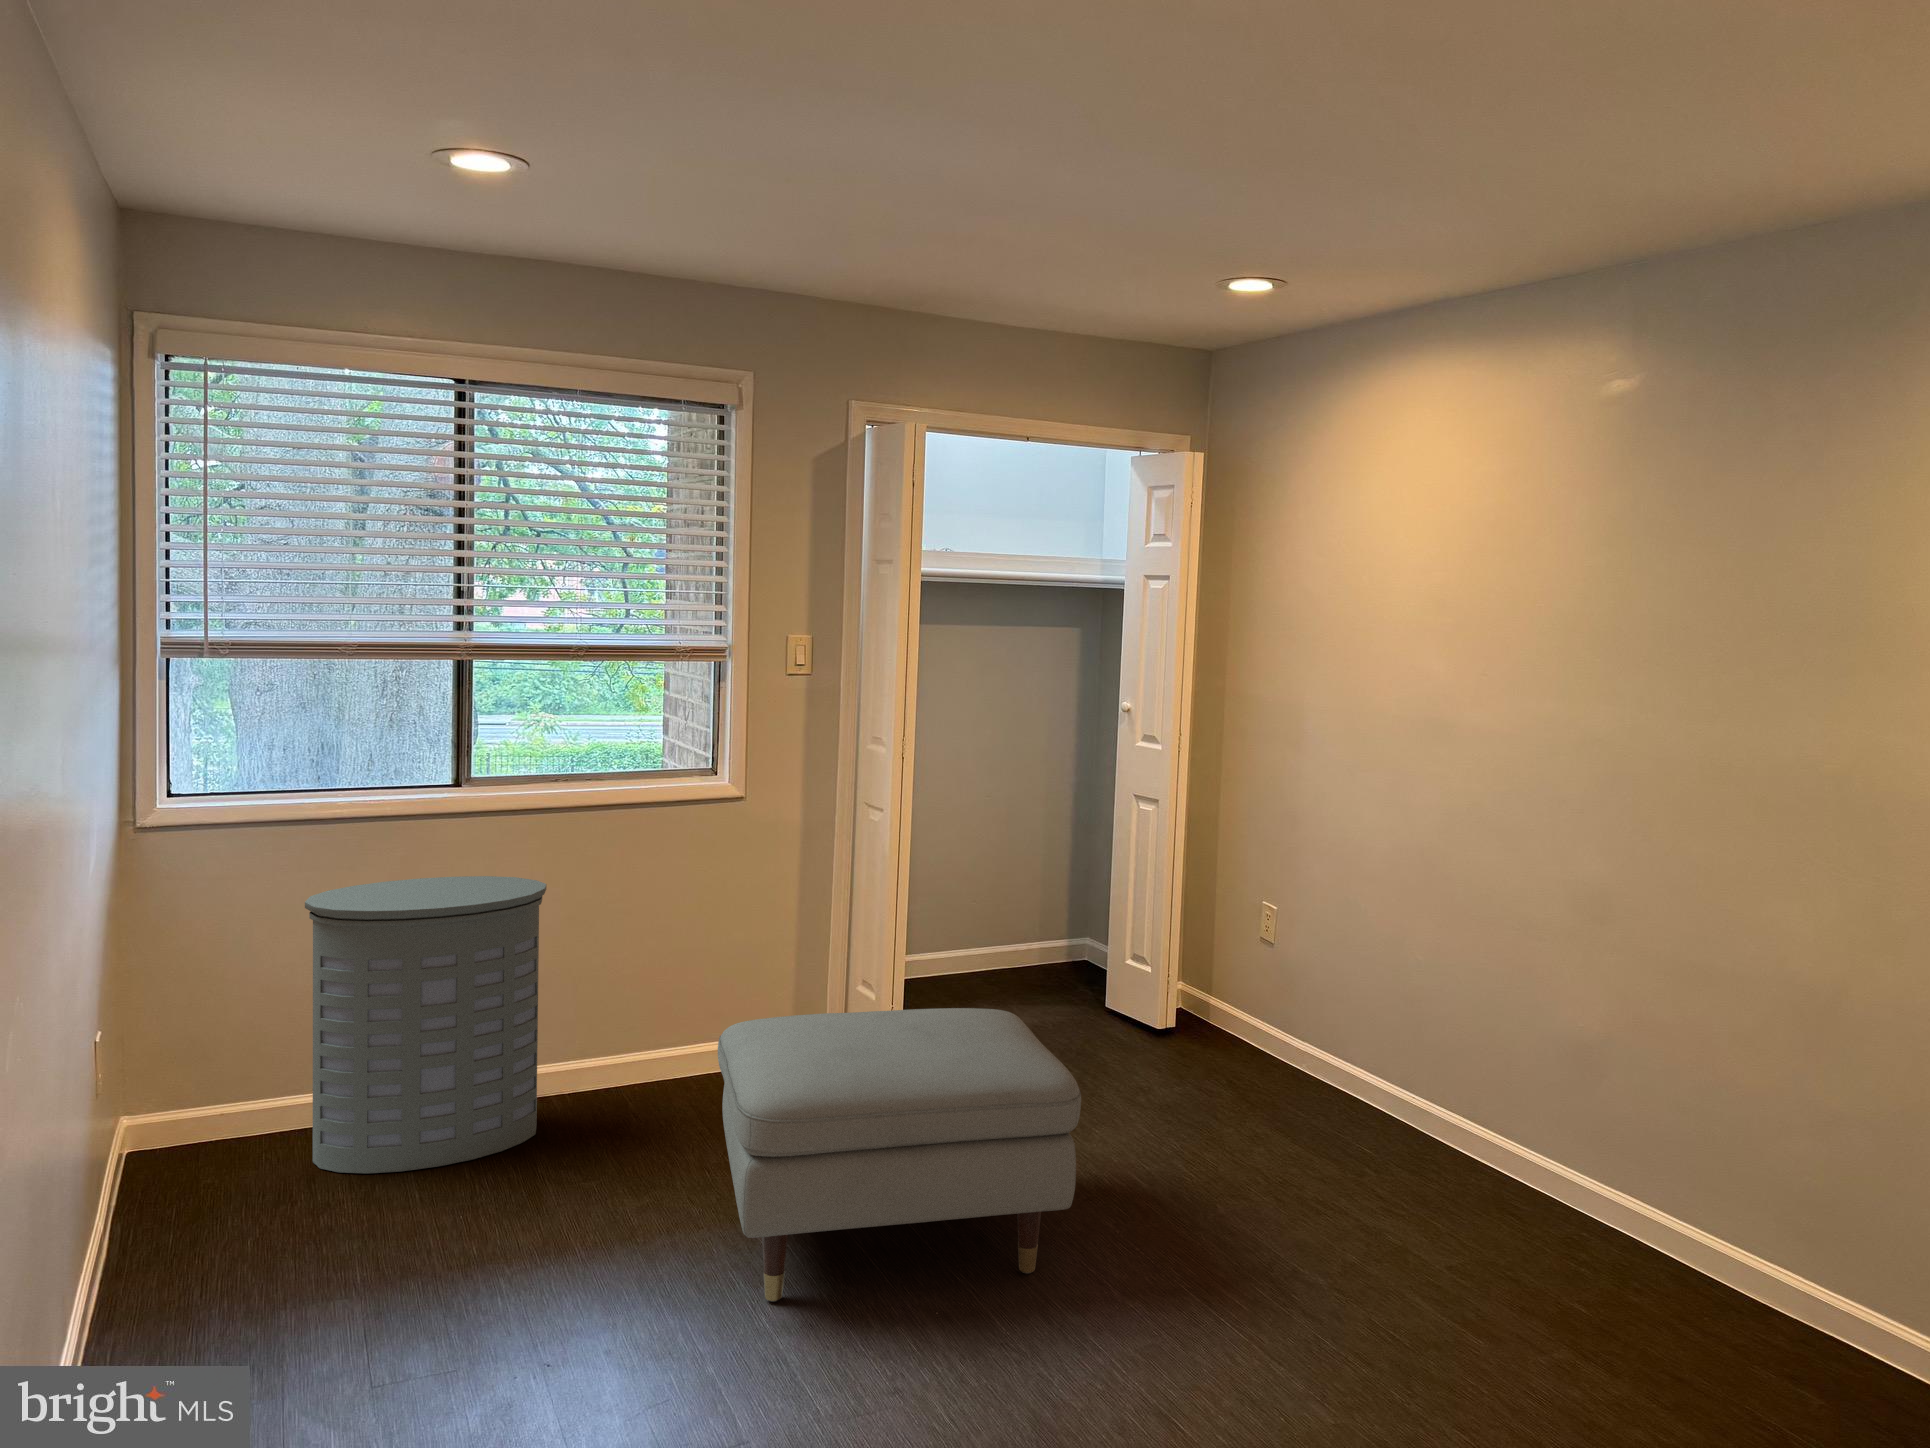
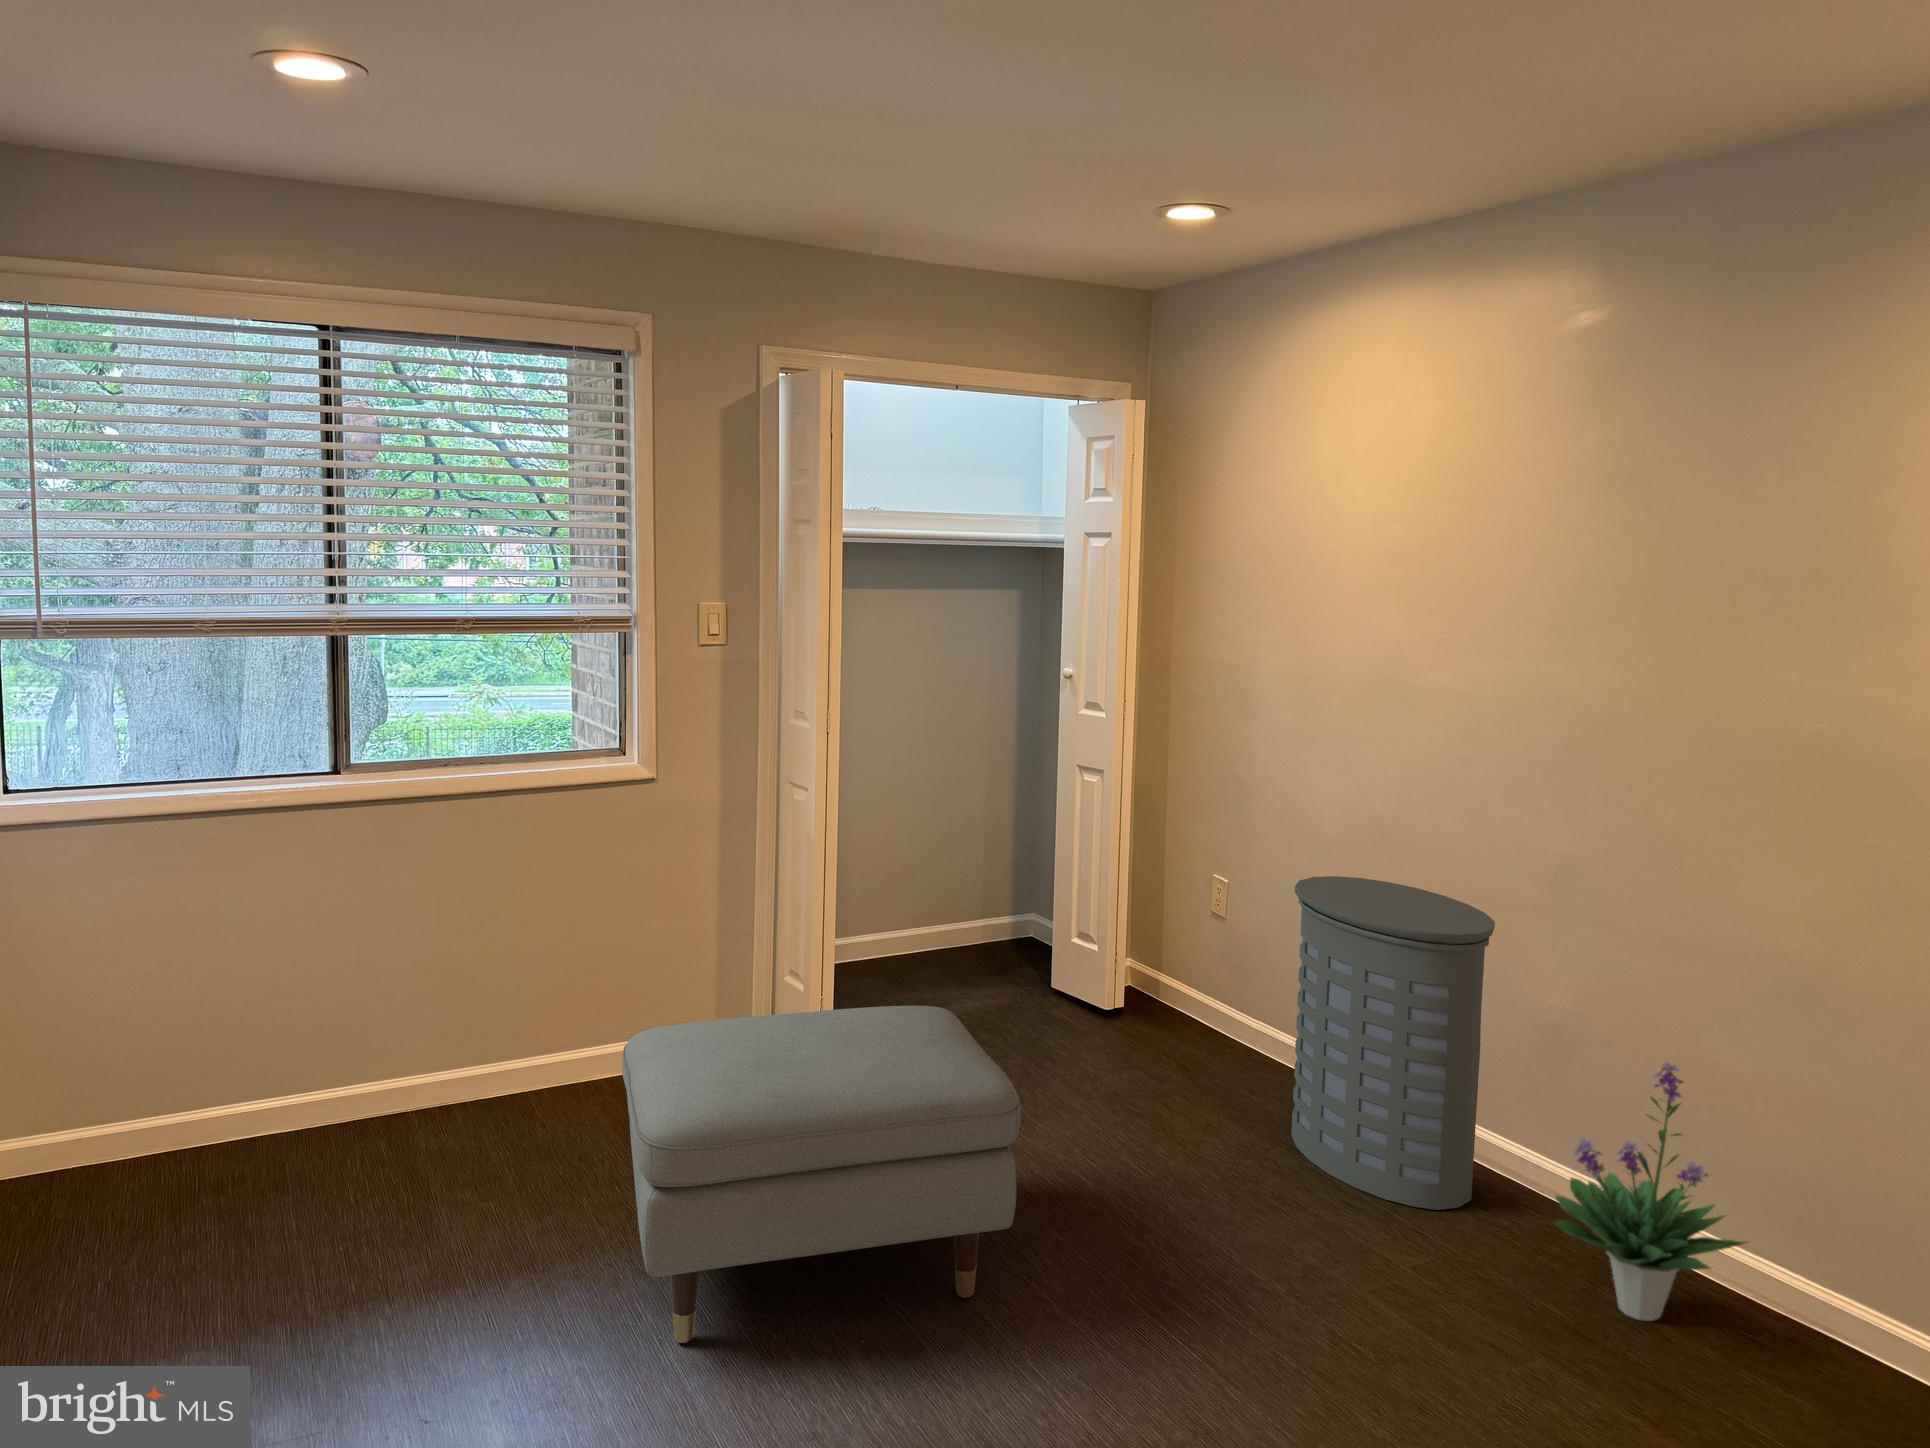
laundry hamper: present [305,876,547,1173] -> present [1291,876,1495,1210]
potted plant: none [1574,1072,1760,1315] -> present [1555,1061,1746,1321]

